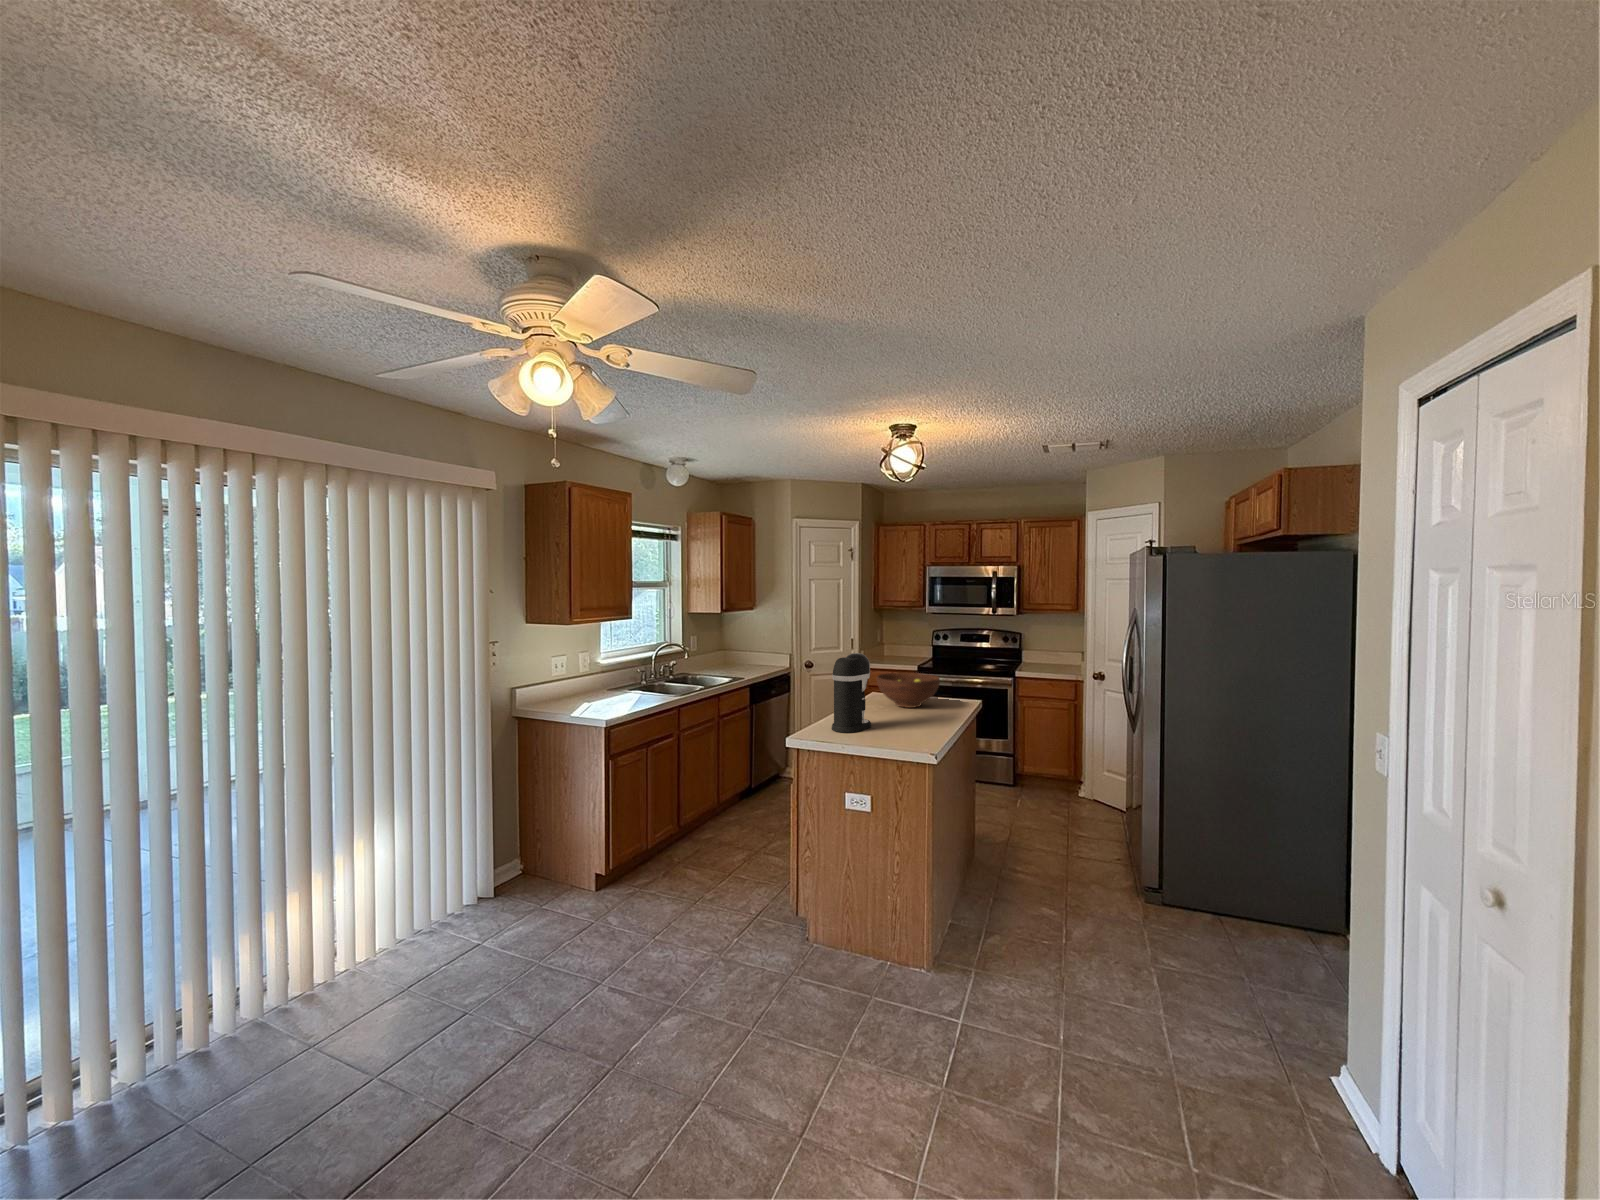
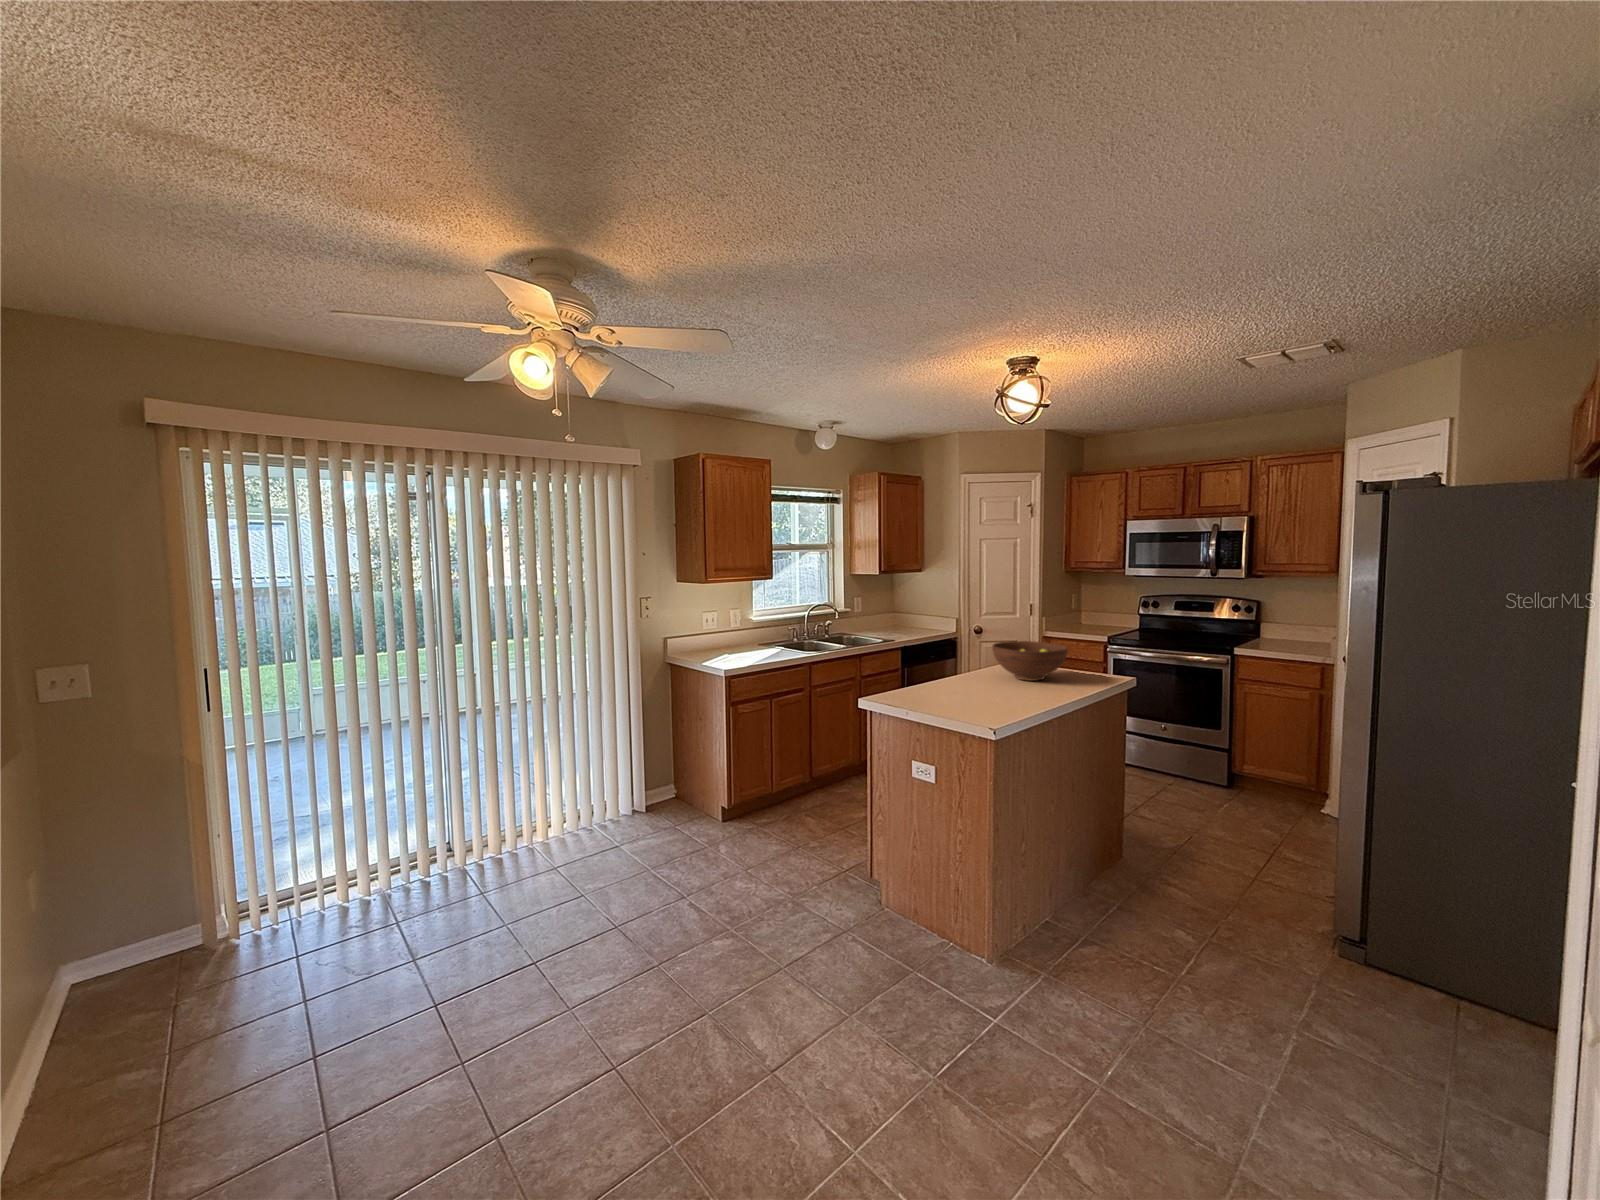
coffee maker: present [832,653,871,733] -> none [911,616,959,700]

